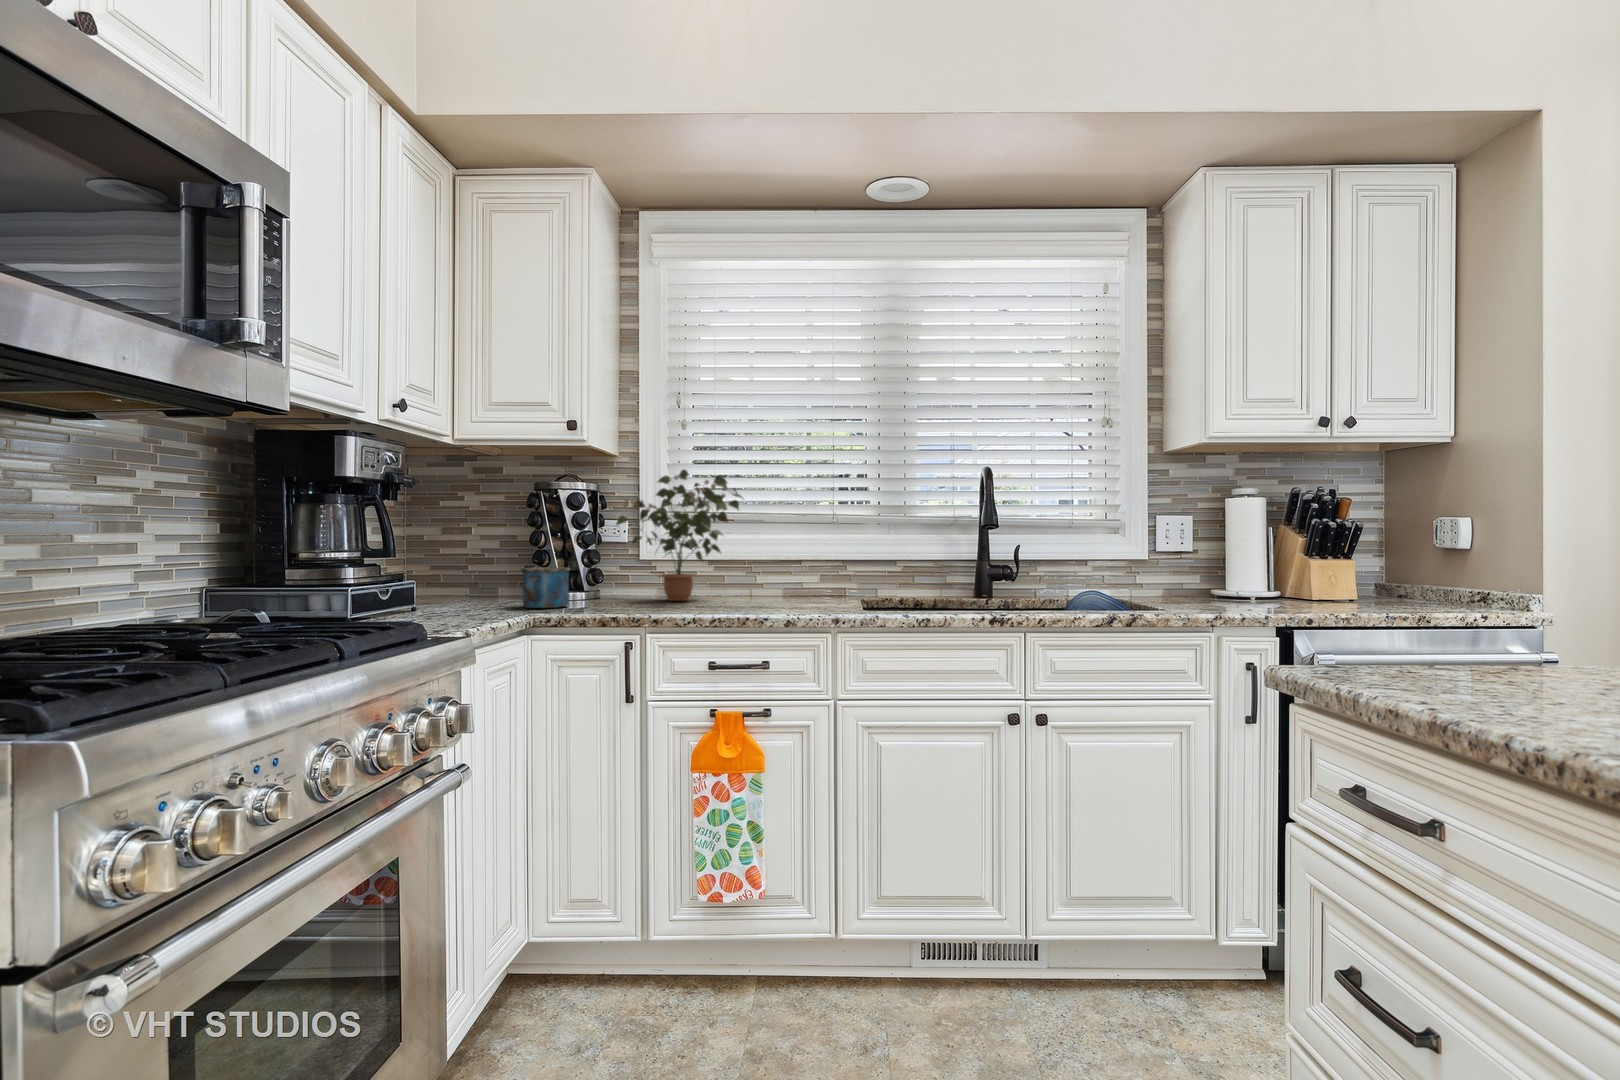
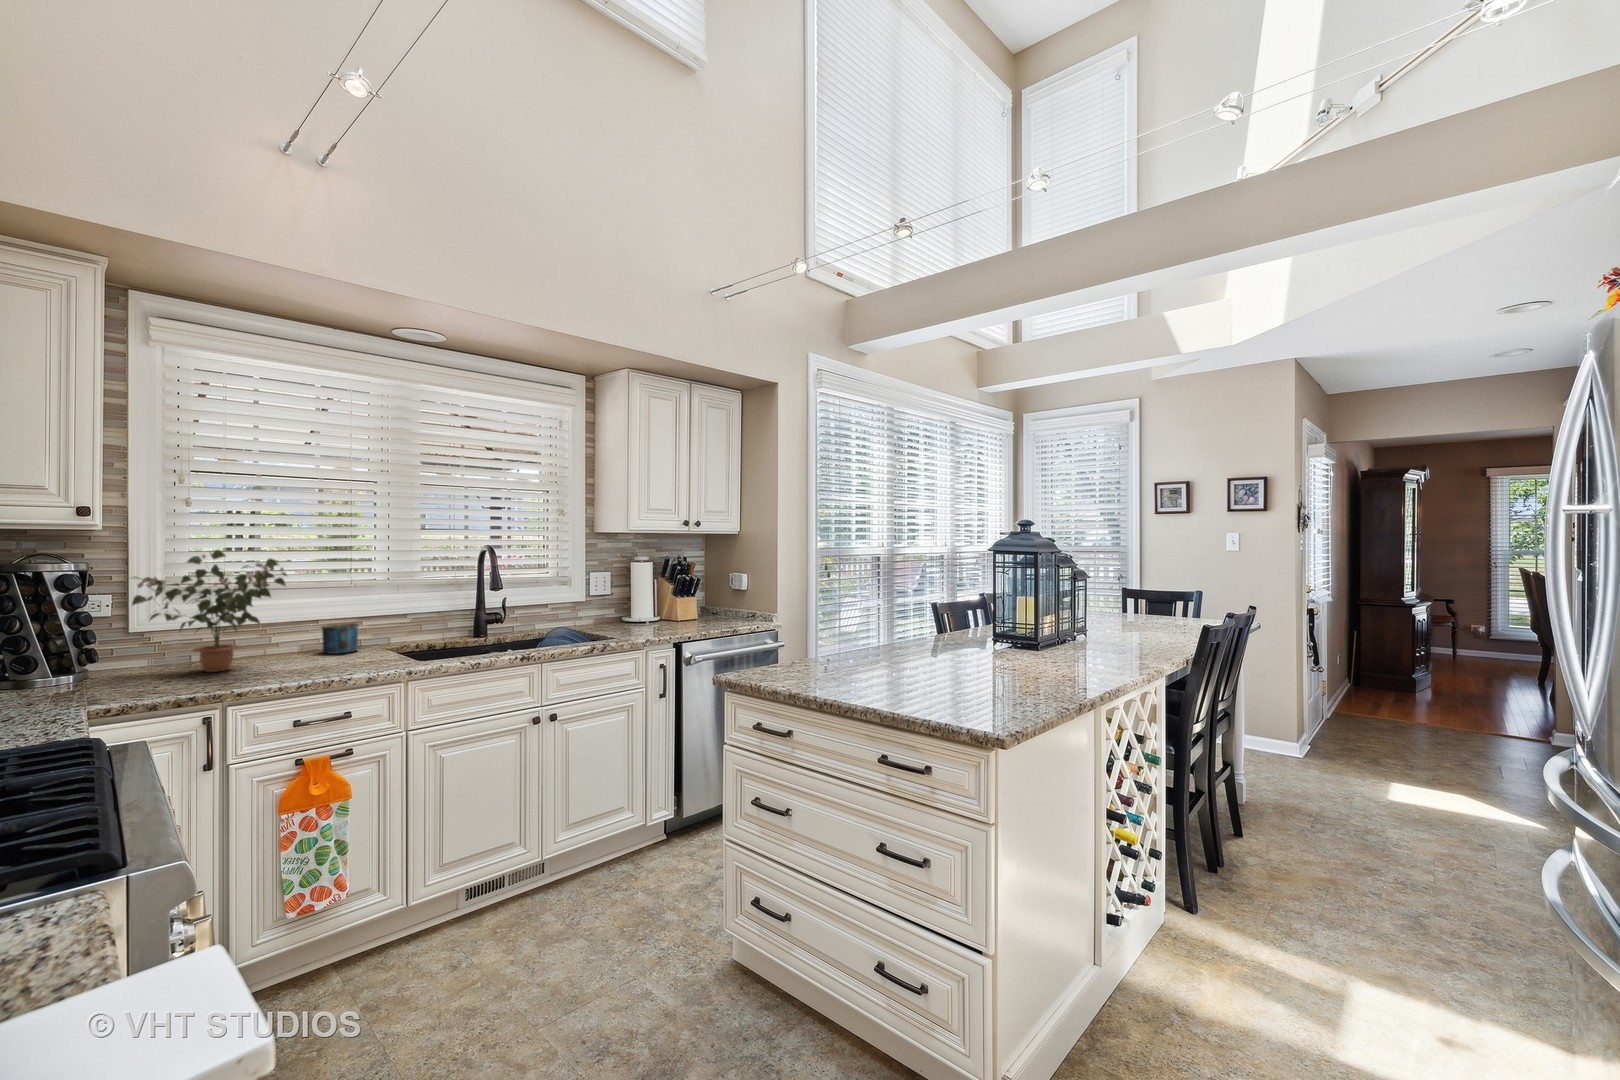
mug: present [521,567,570,608] -> present [321,623,359,654]

